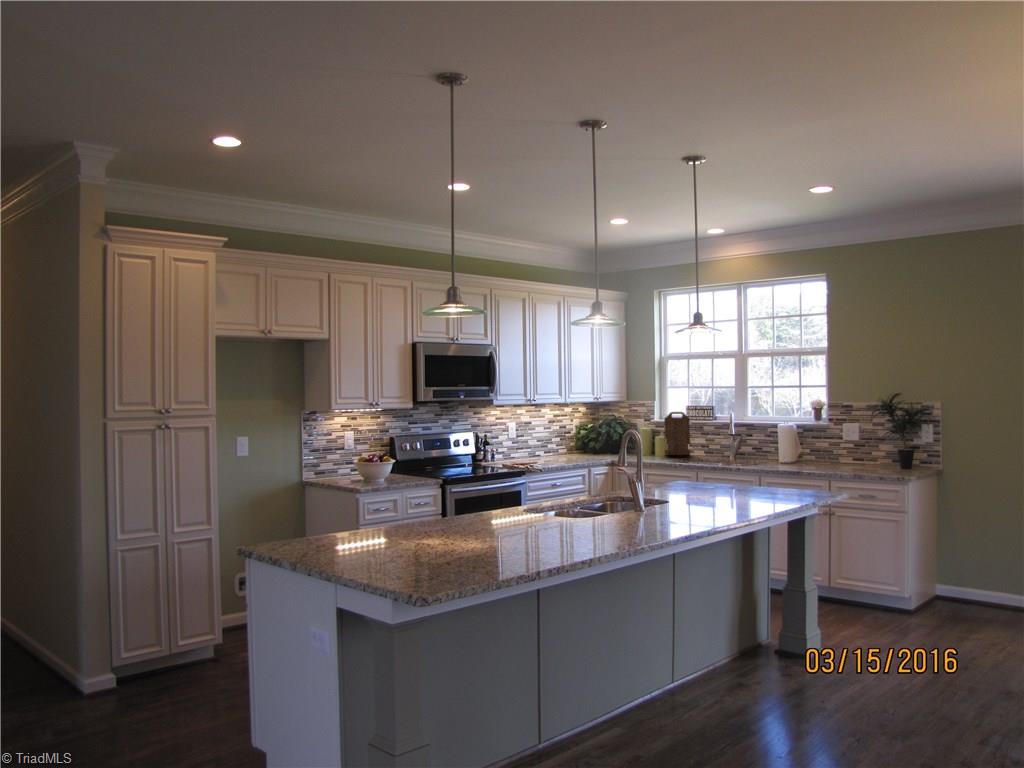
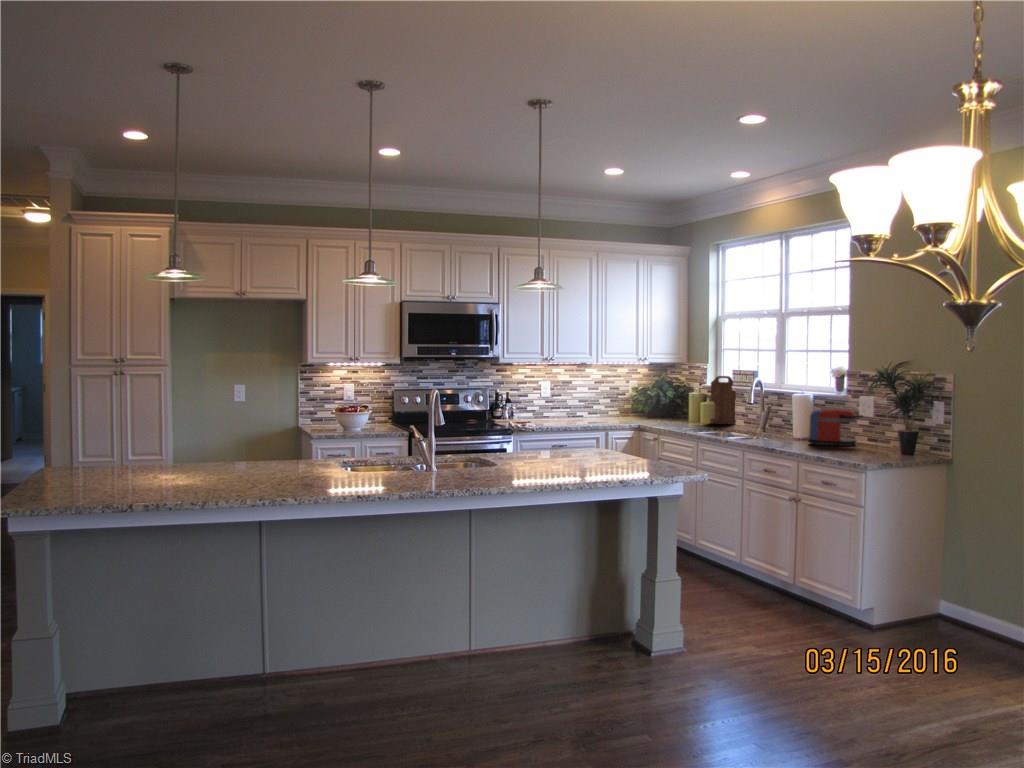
coffee maker: none [812,435,855,466] -> present [808,409,863,446]

